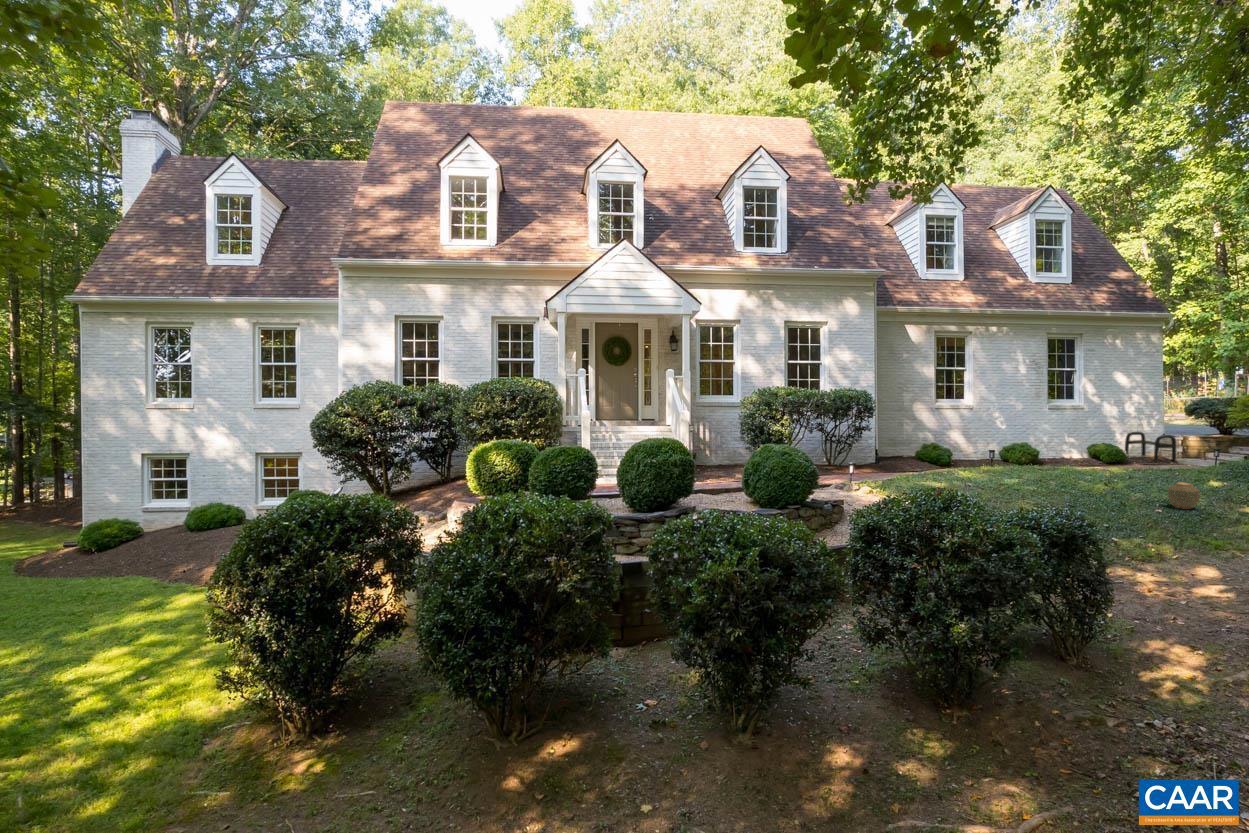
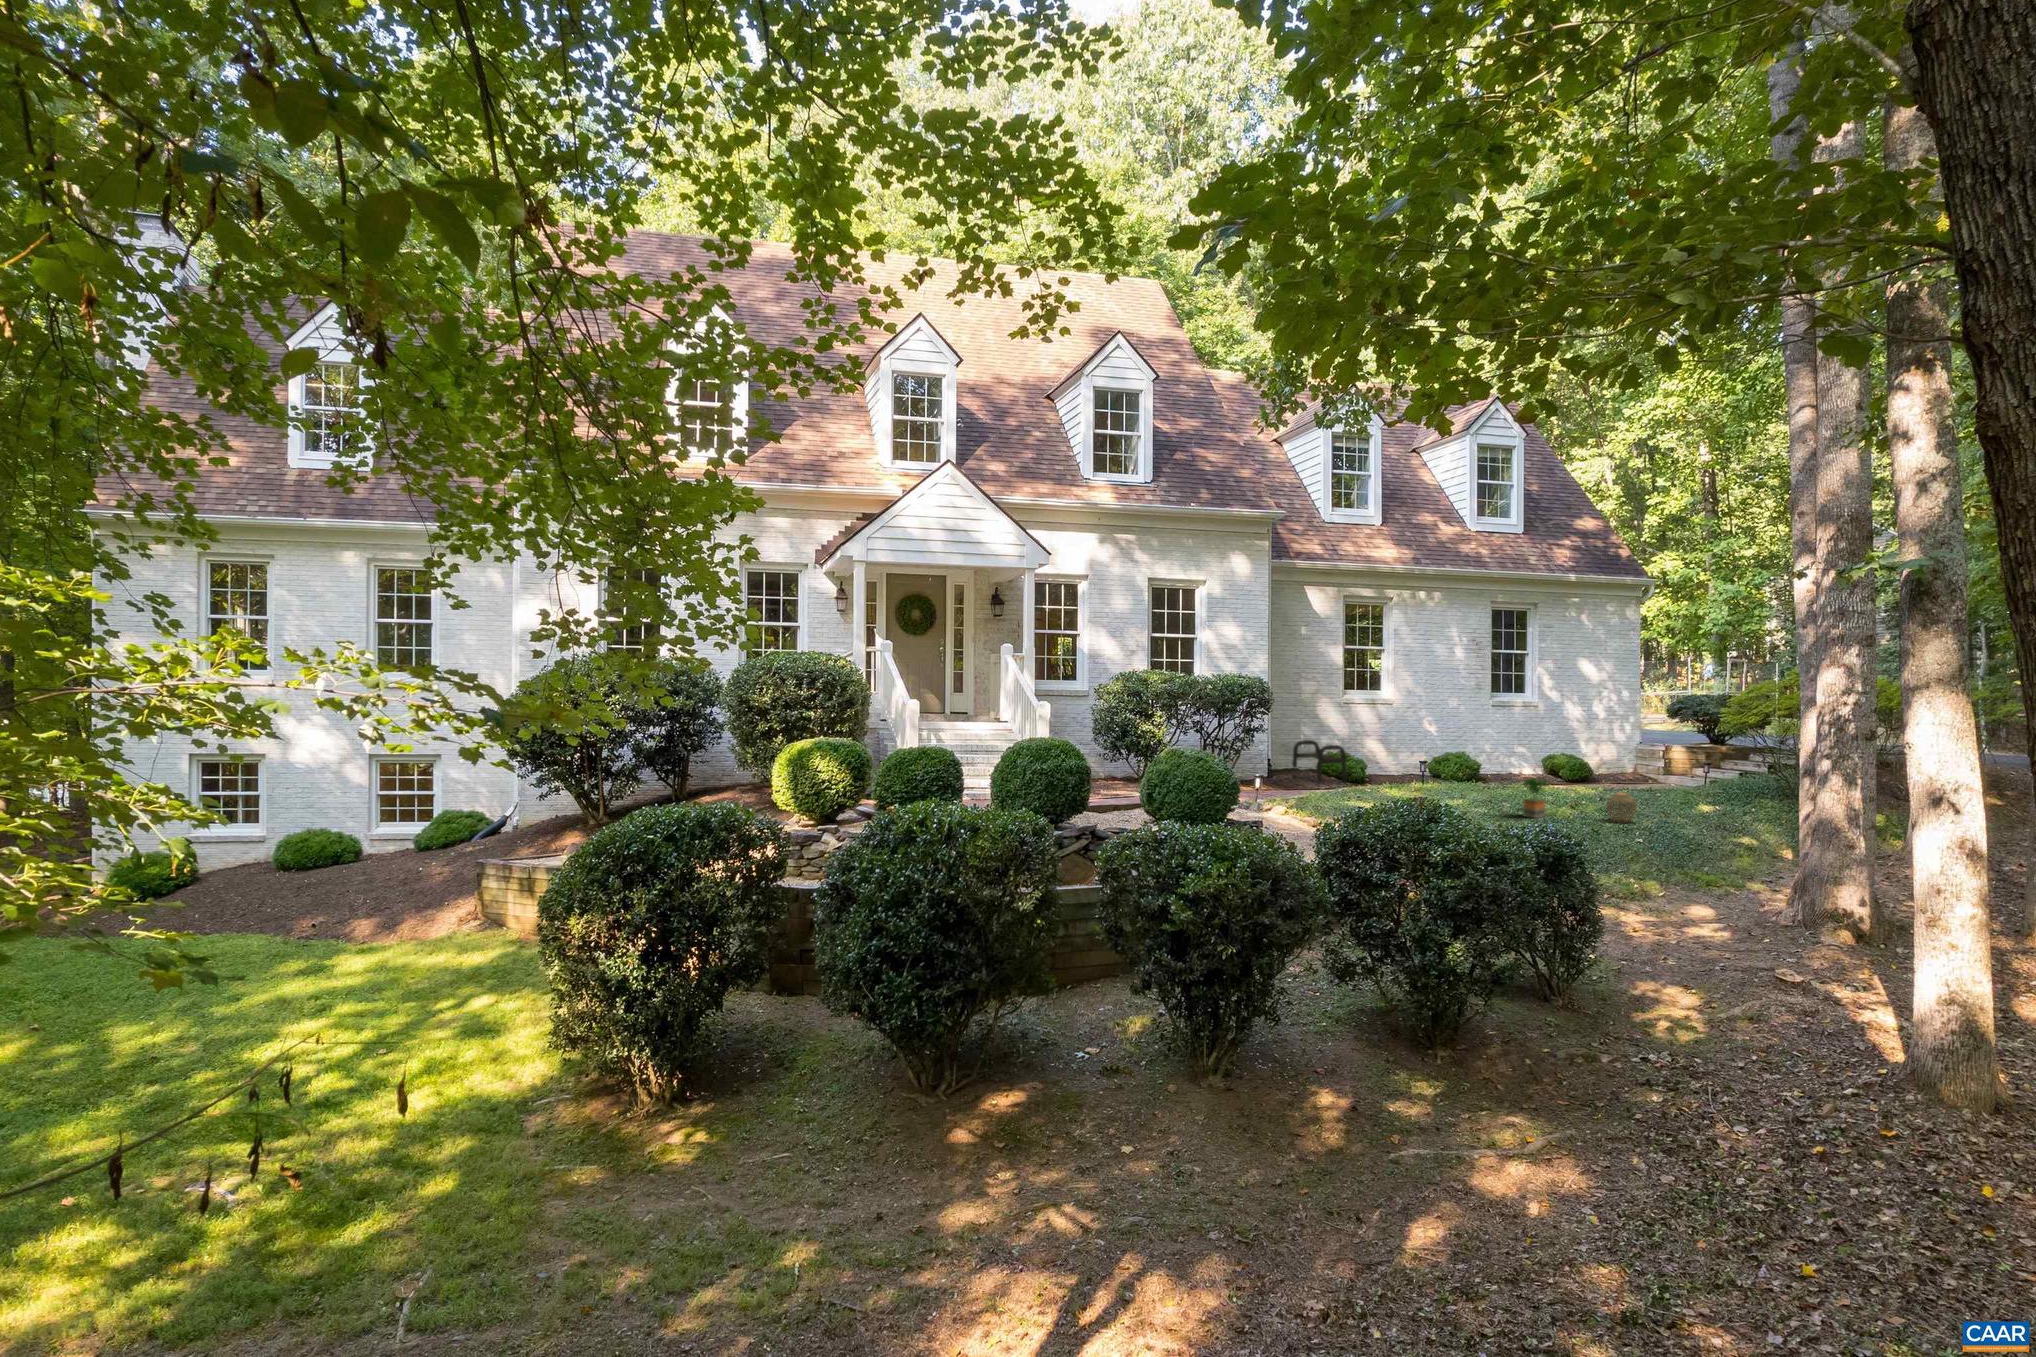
bench: present [1125,432,1176,461] -> present [1292,740,1347,783]
potted tree: none [1084,467,1112,502] -> present [1523,778,1549,818]

